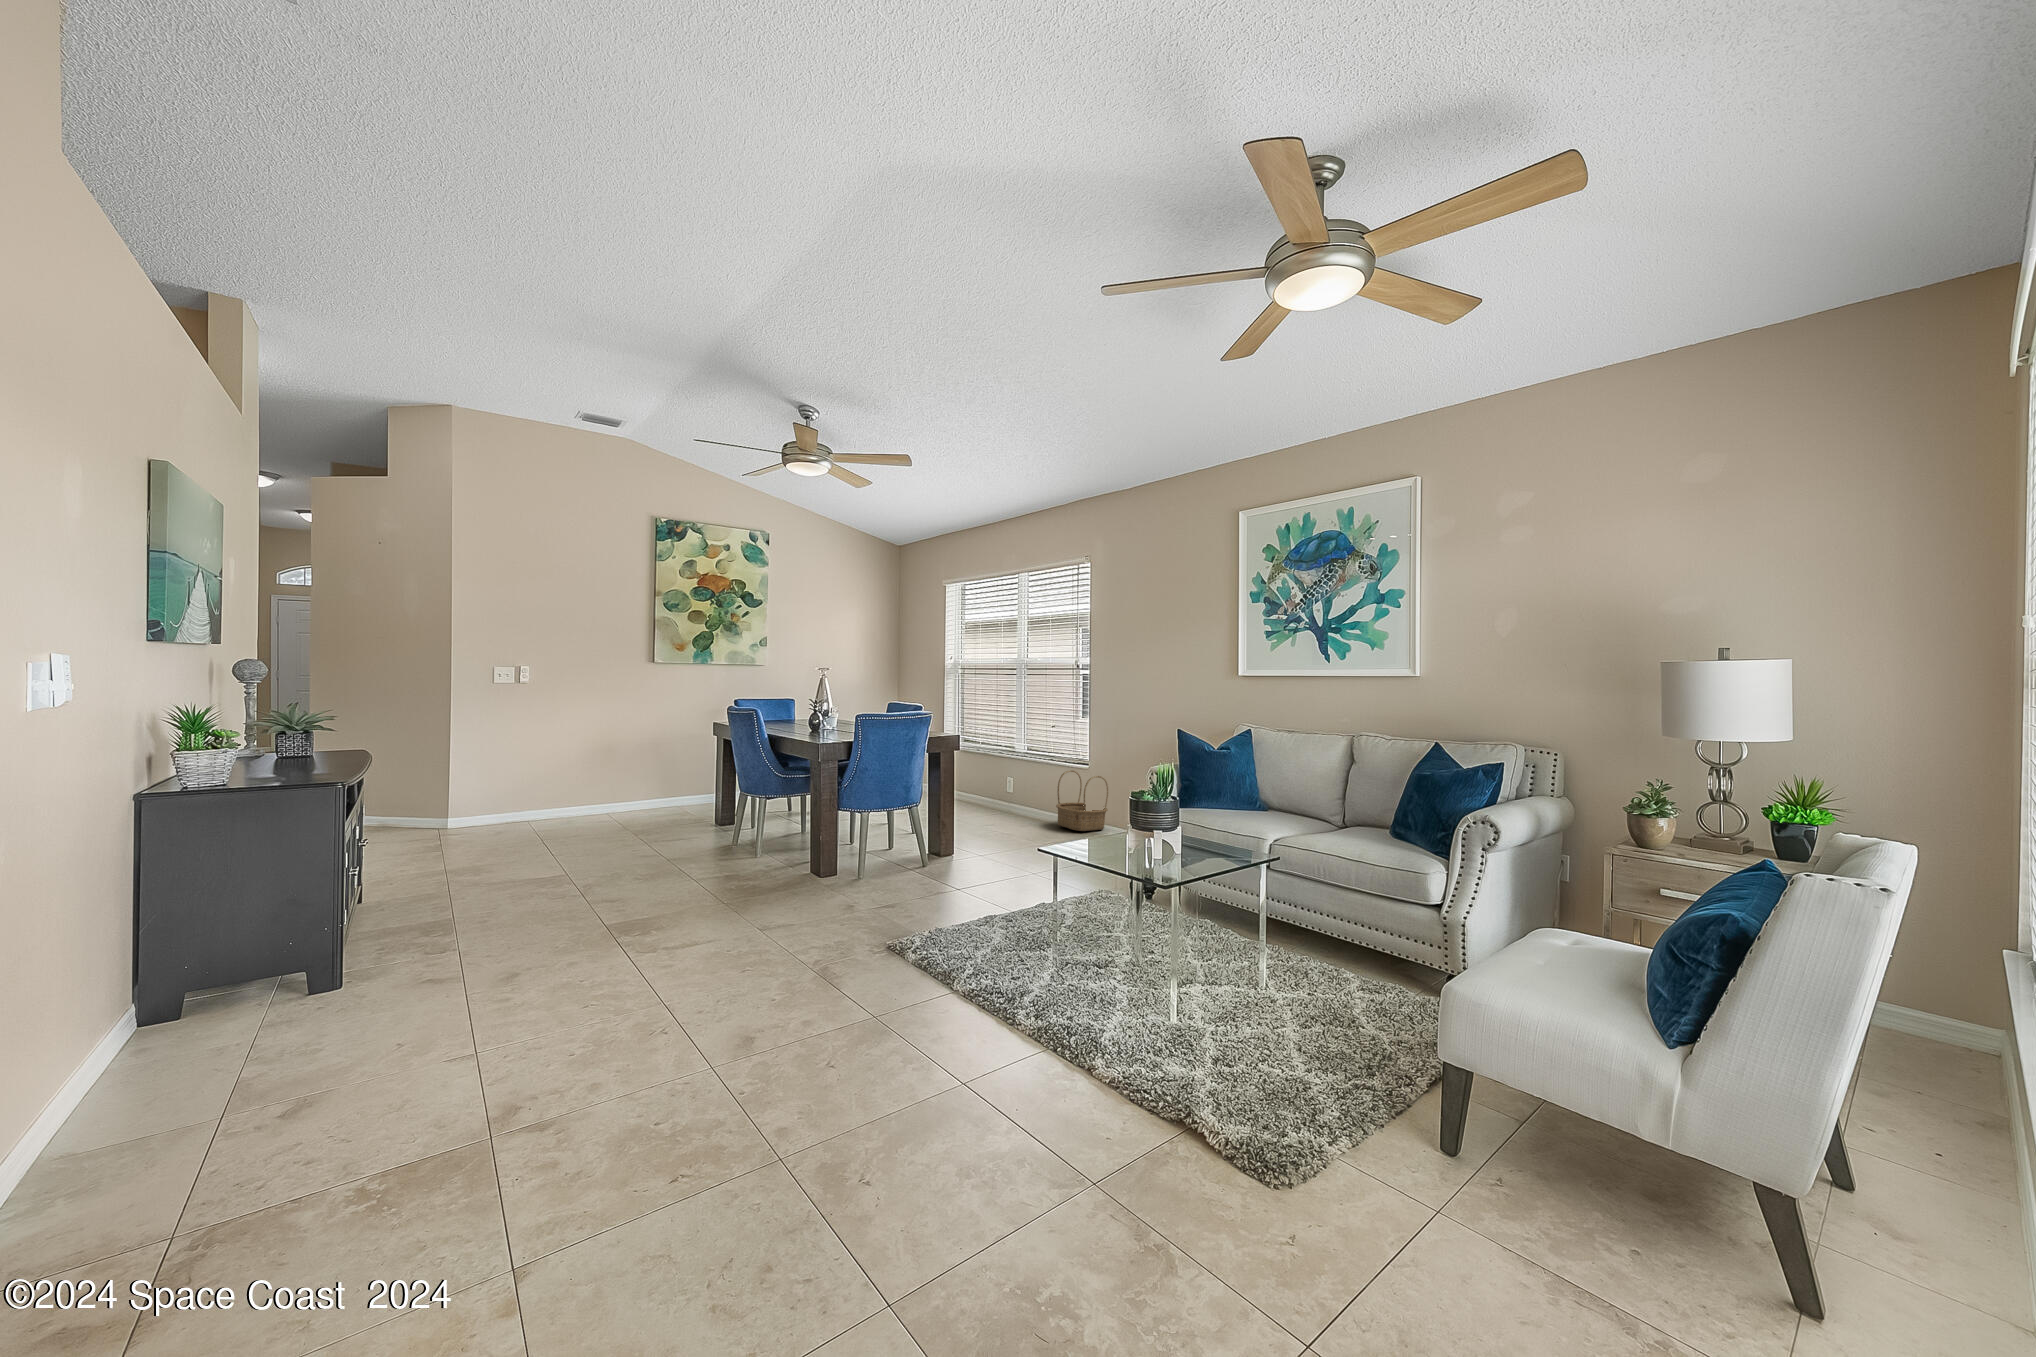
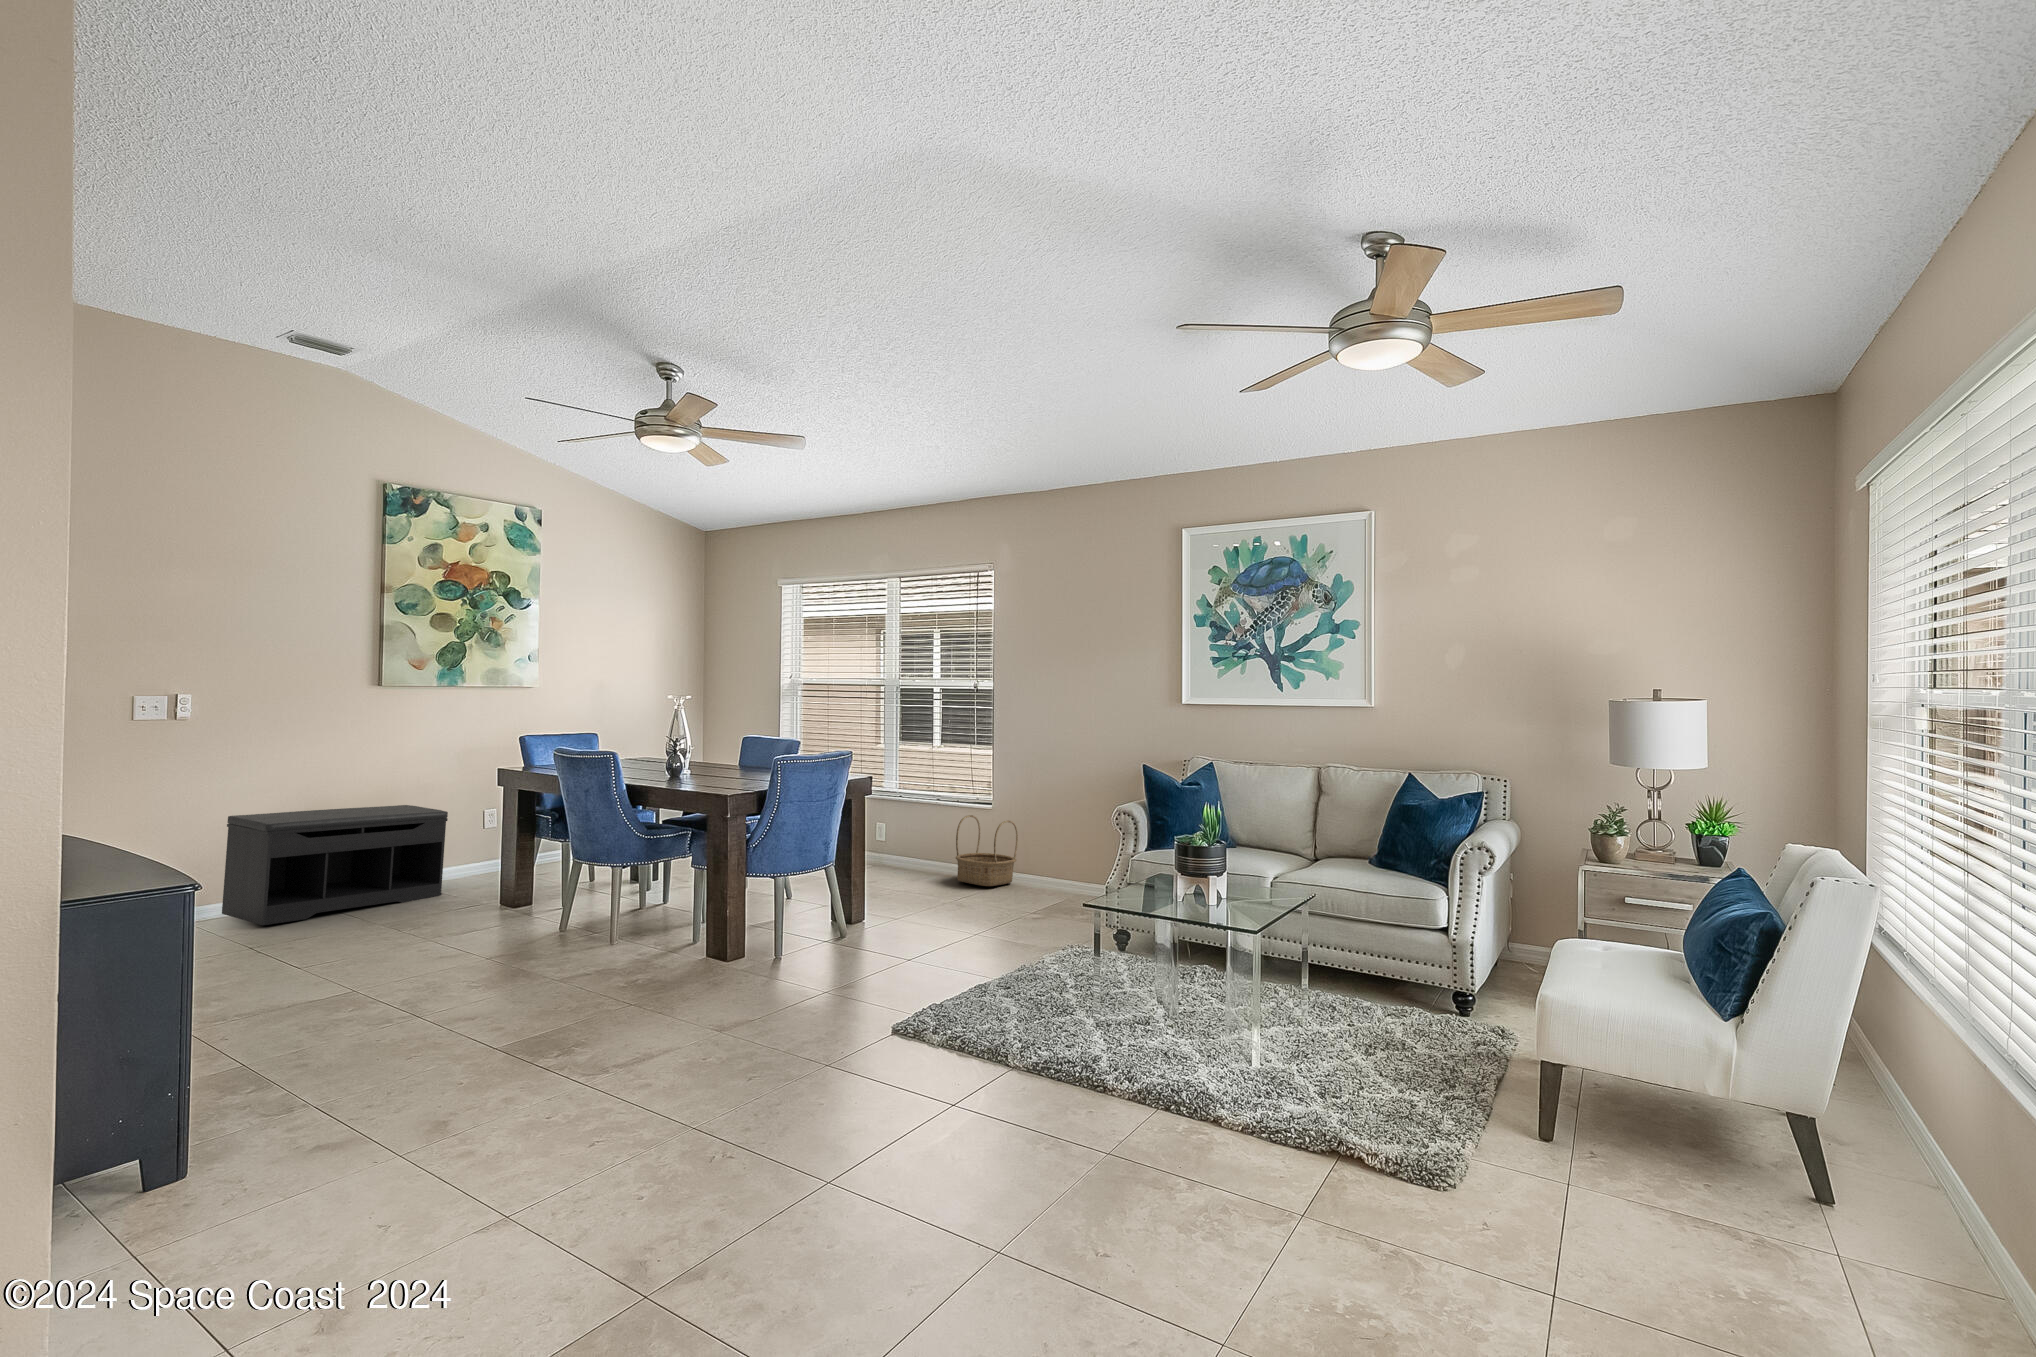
bench: none [545,747,692,825] -> present [222,805,448,925]

